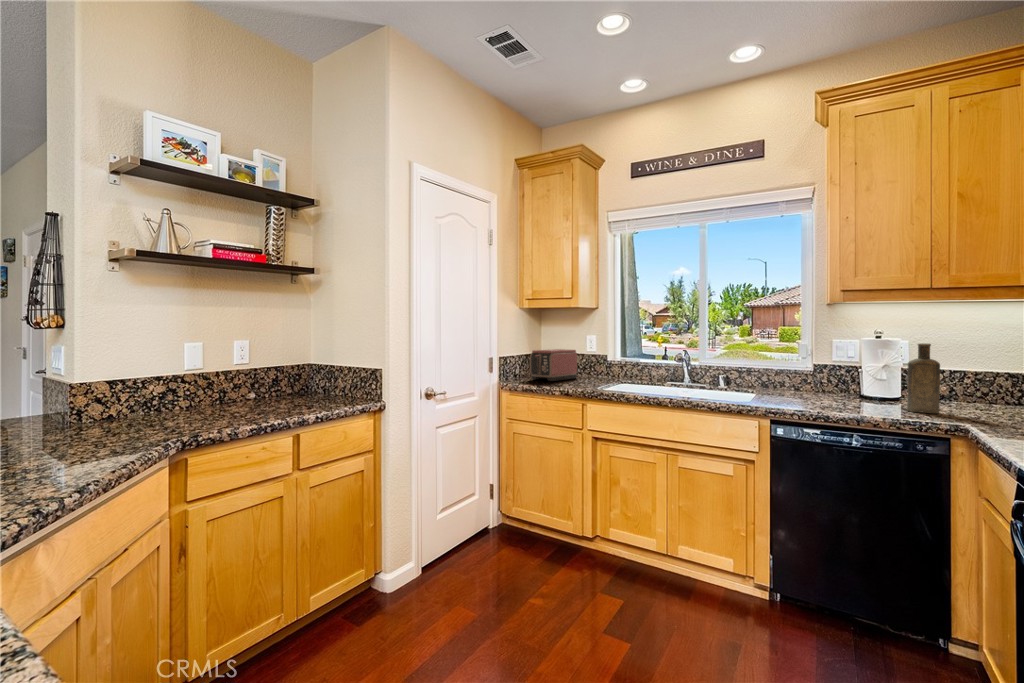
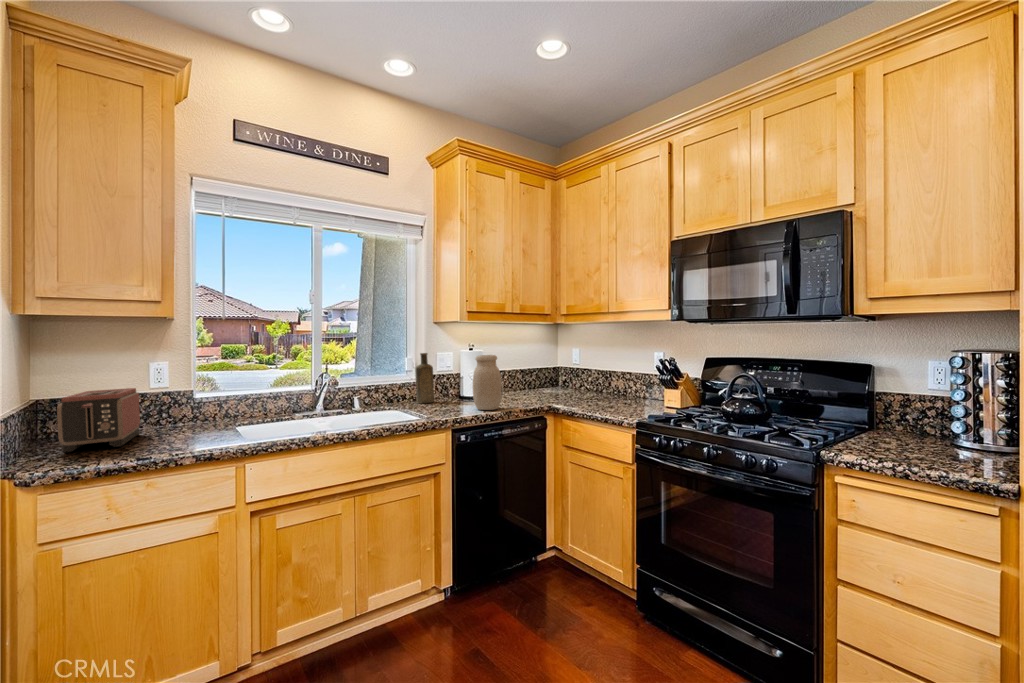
jar: none [820,344,862,410] -> present [473,355,502,410]
bottle: present [907,344,940,413] -> present [416,353,434,404]

